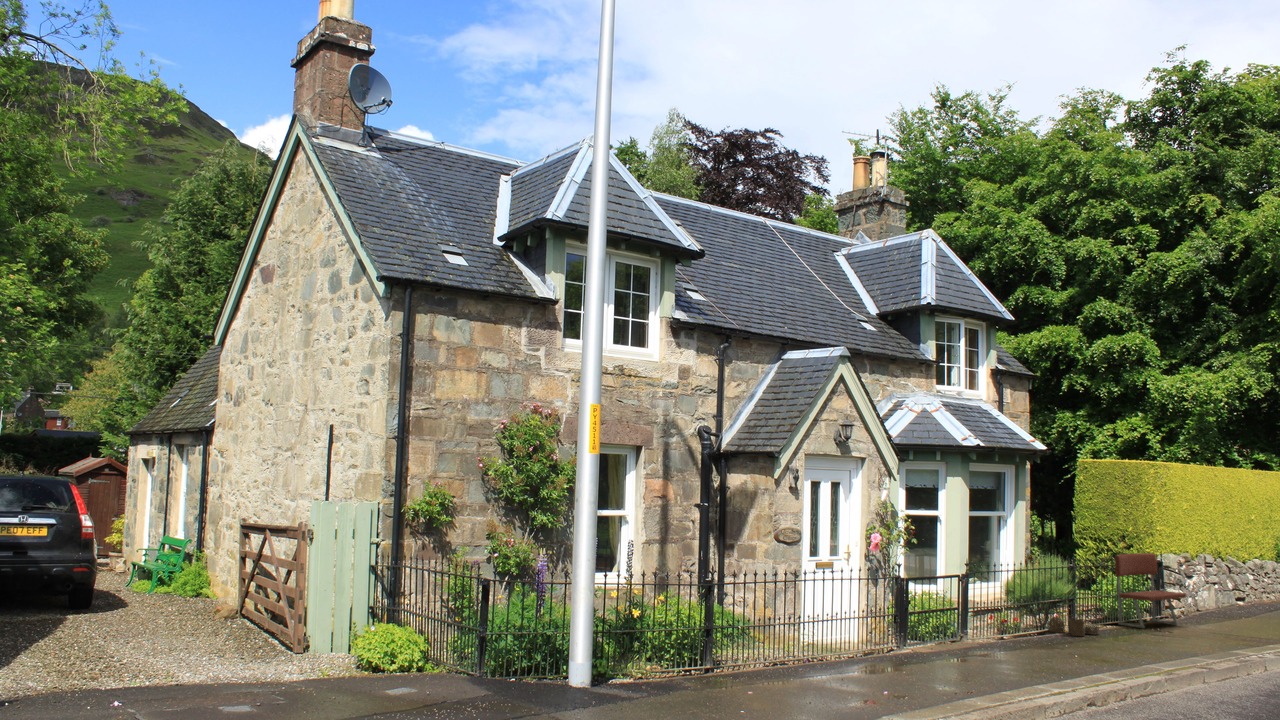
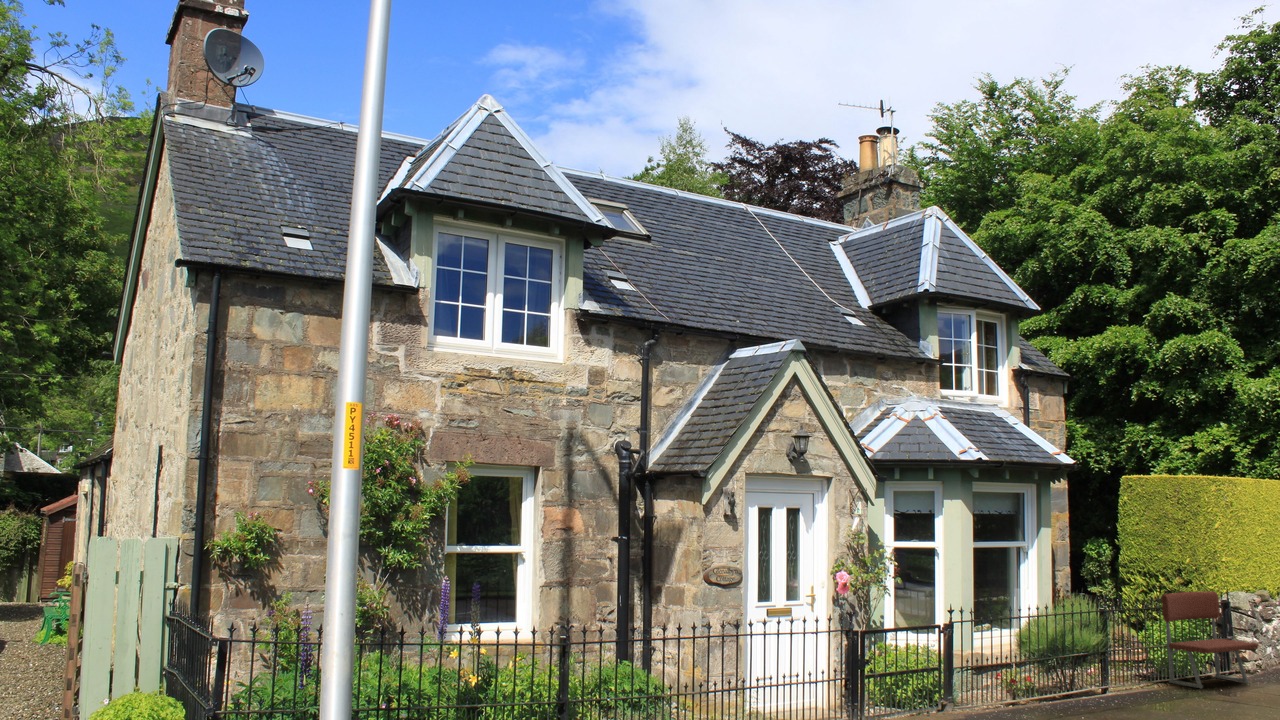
woven basket: present [1048,617,1099,636] -> none [1071,674,1138,701]

